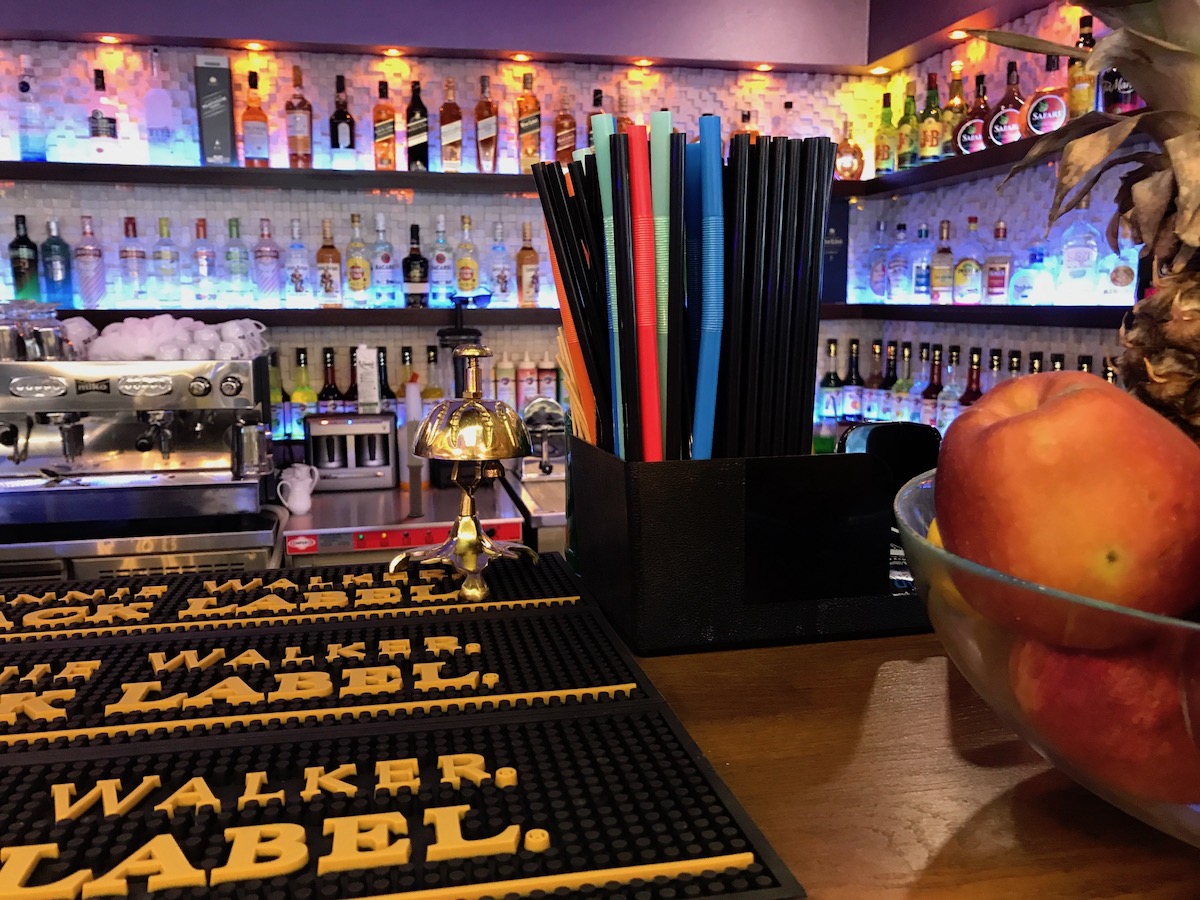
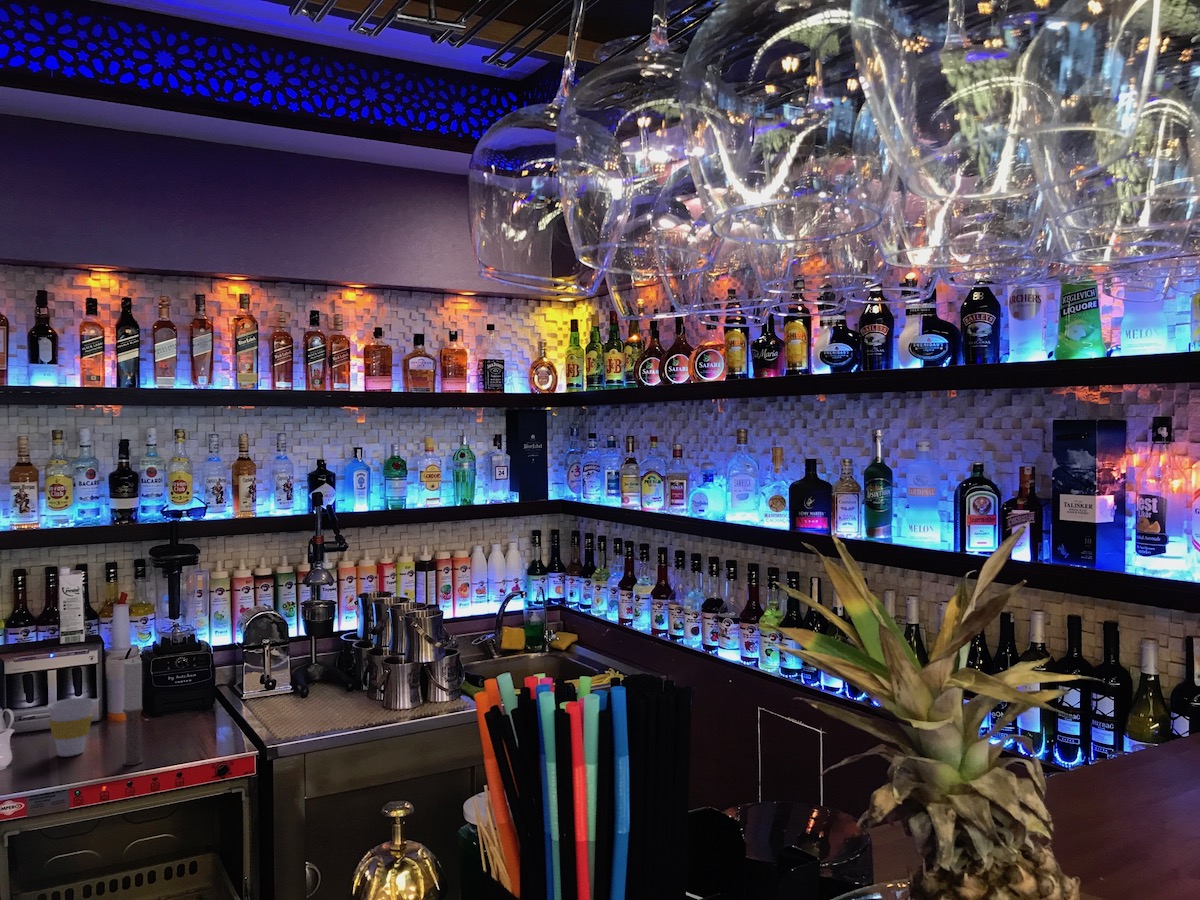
cup: none [346,457,385,507] -> present [47,698,94,756]

